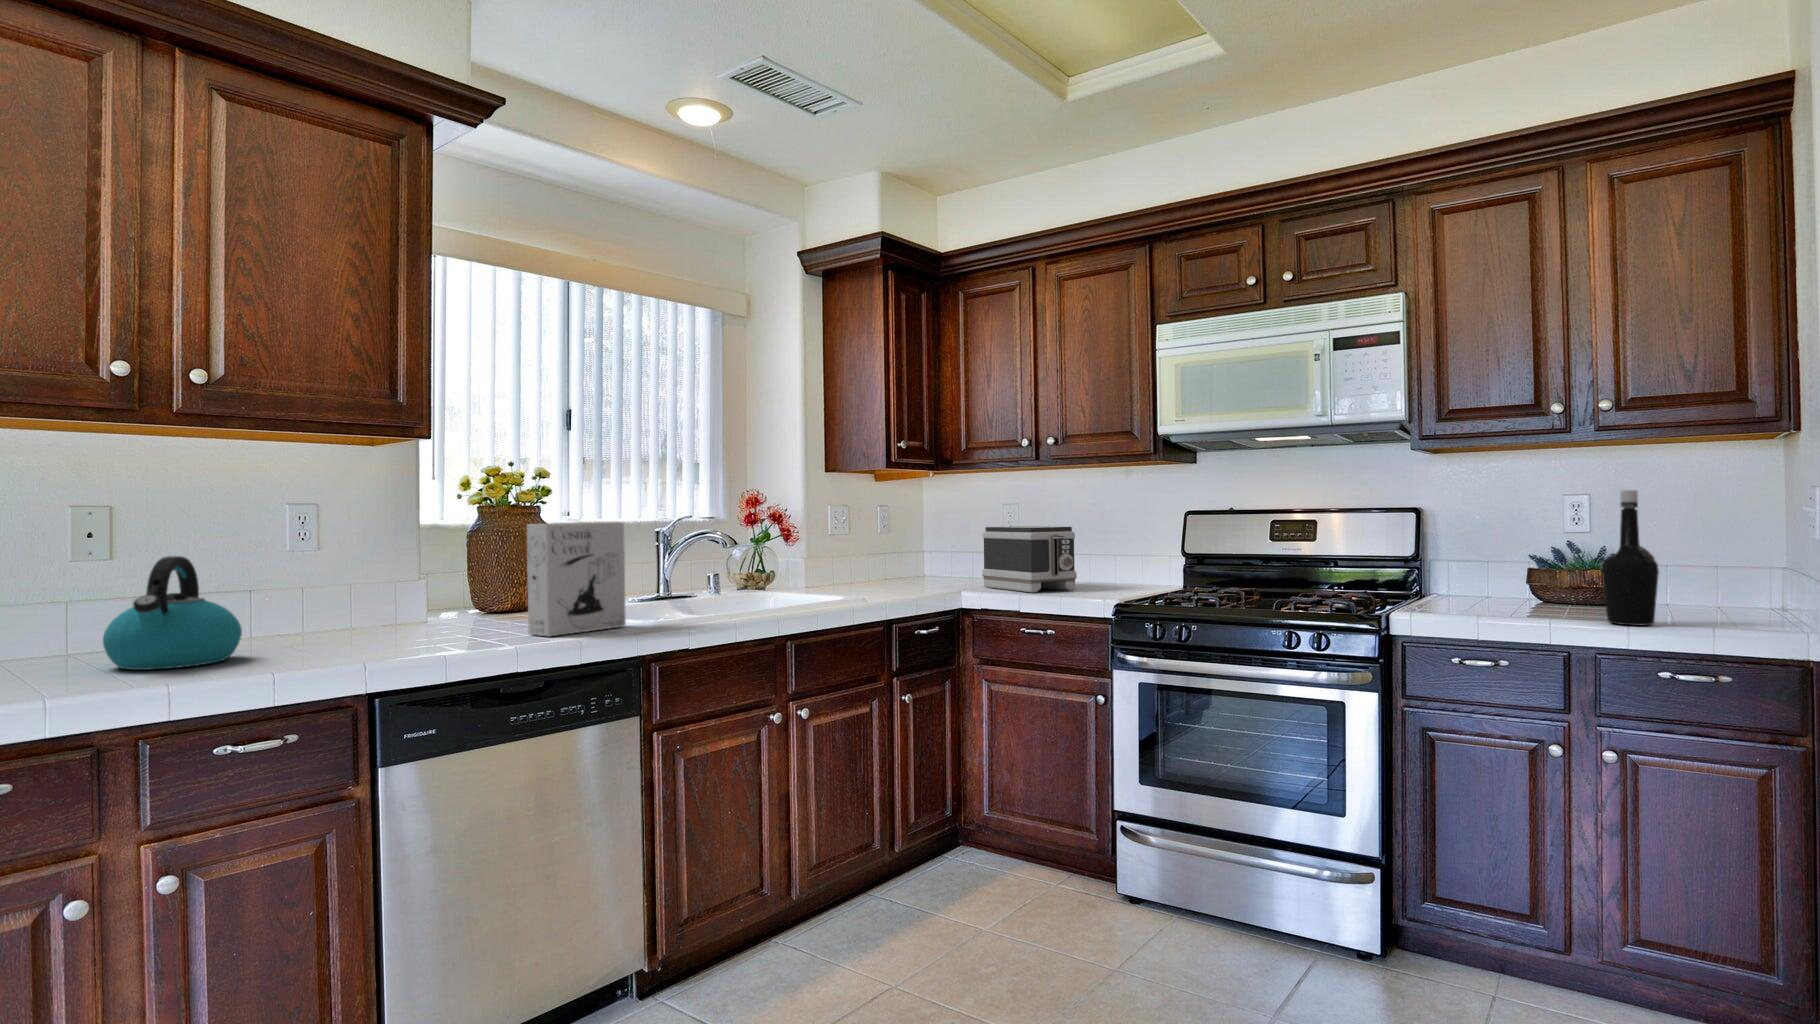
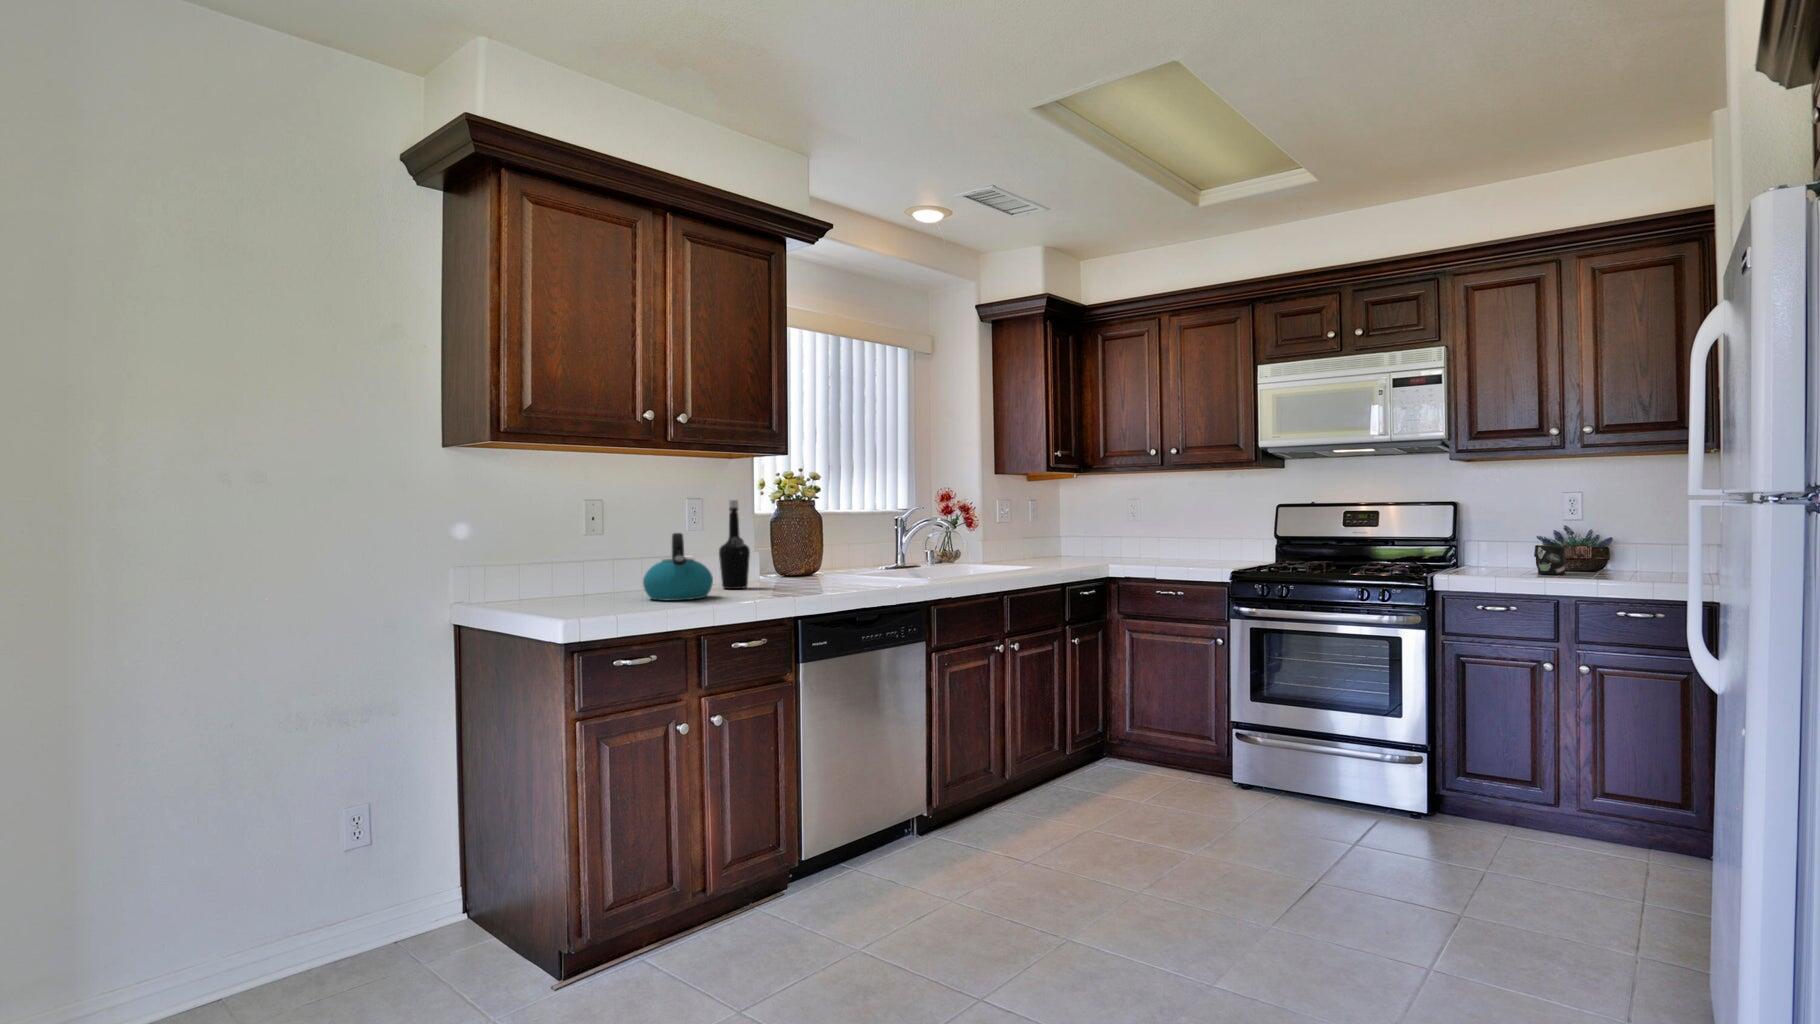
bottle: present [1602,490,1659,626] -> present [719,500,750,589]
cereal box: present [527,522,626,637] -> none [857,512,912,587]
toaster: present [982,526,1077,593] -> none [1121,516,1196,565]
mug: none [1531,570,1573,612] -> present [1536,546,1565,575]

